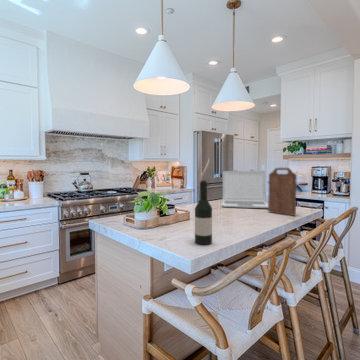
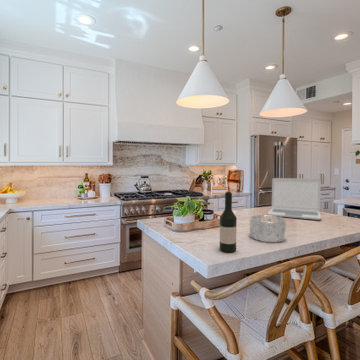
cutting board: present [268,168,297,216] -> none [317,177,349,231]
decorative bowl: none [217,205,251,231] -> present [250,215,286,242]

